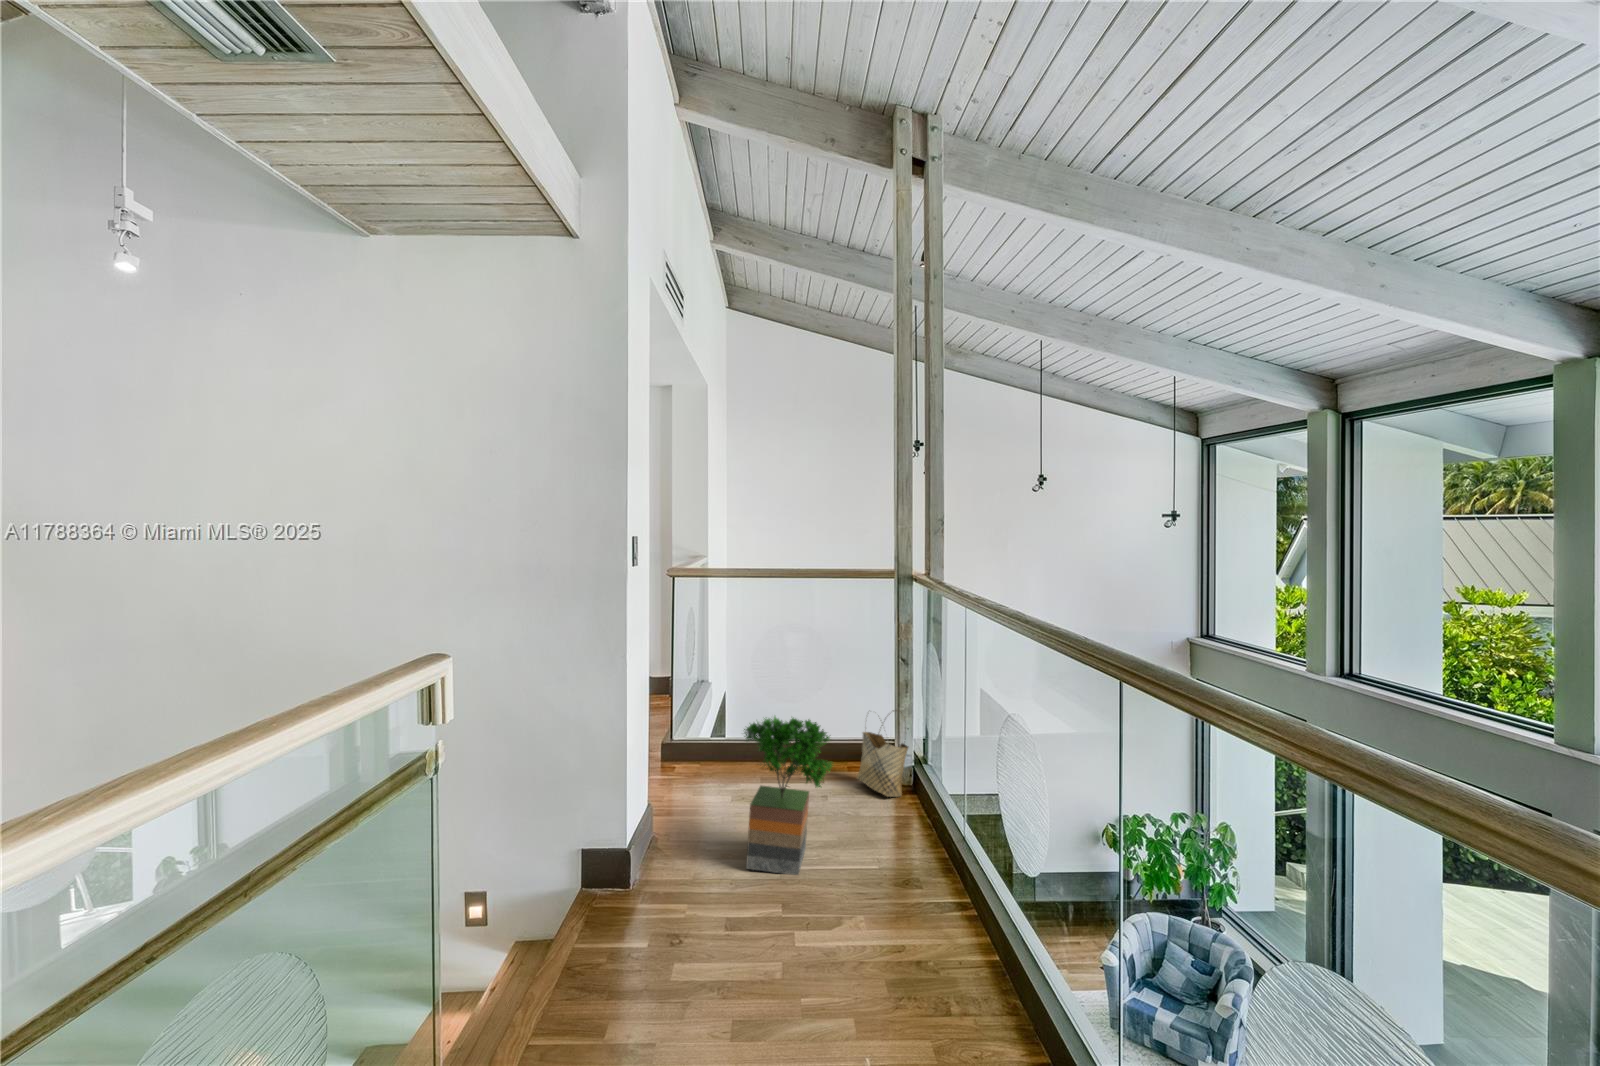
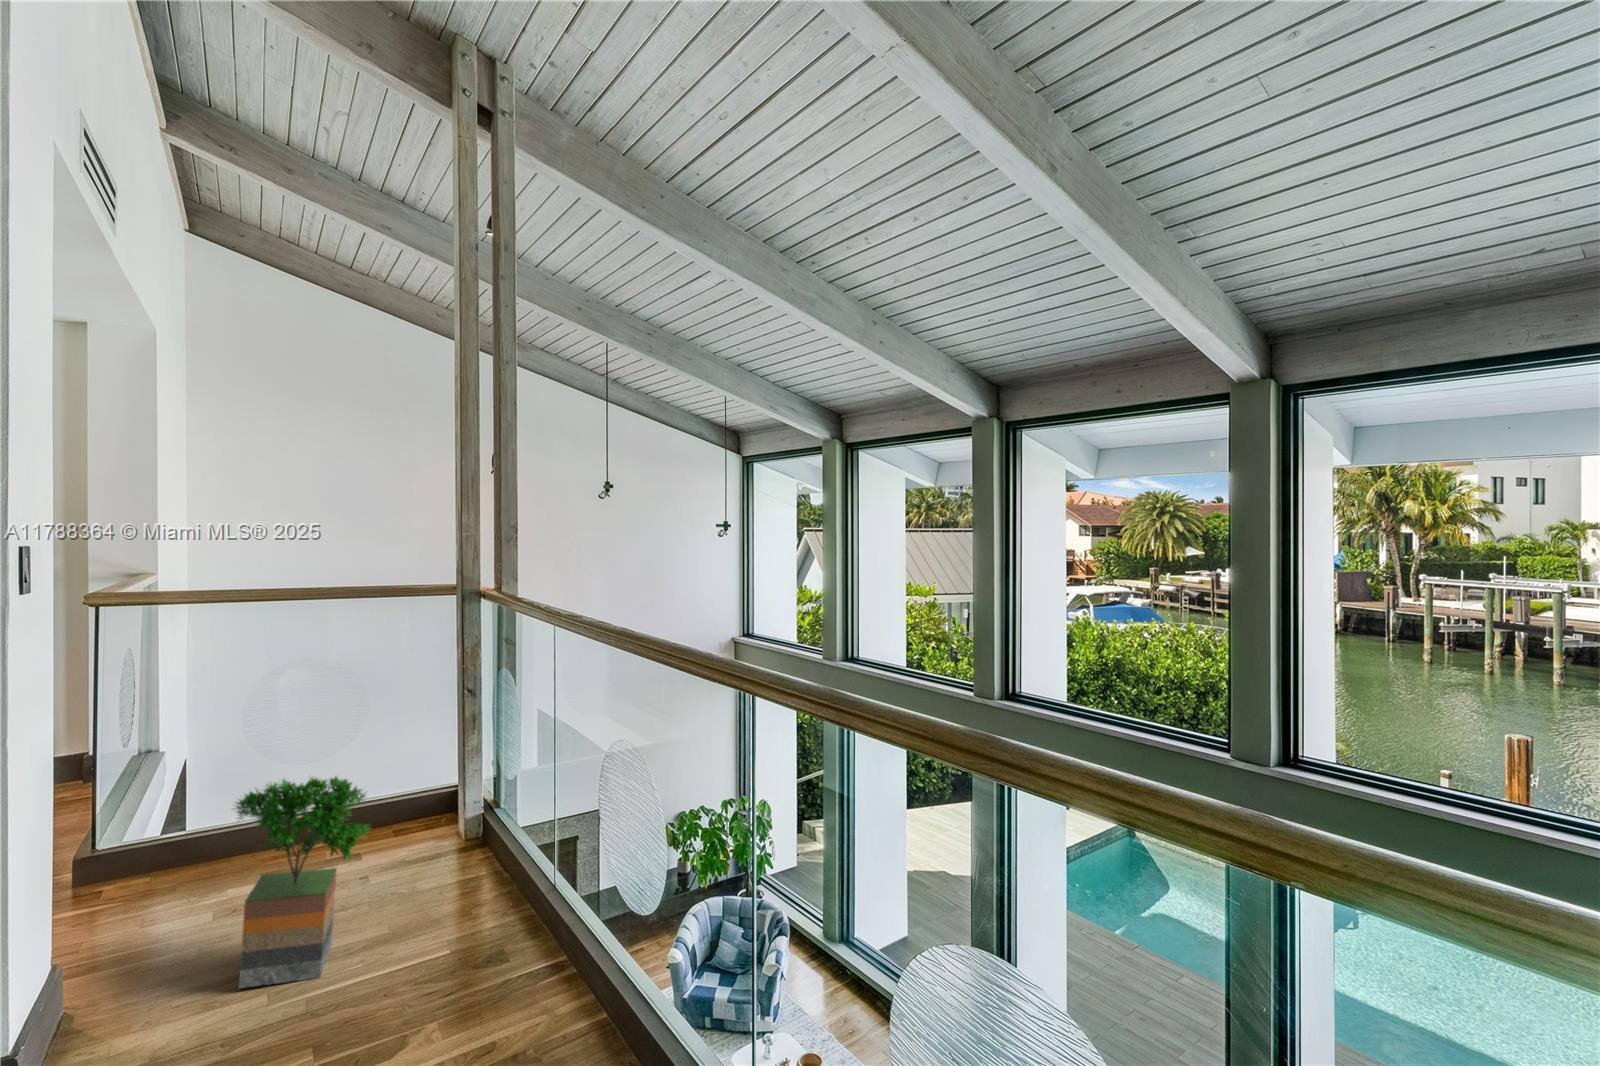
woven basket: present [857,710,908,797] -> none [407,752,475,858]

